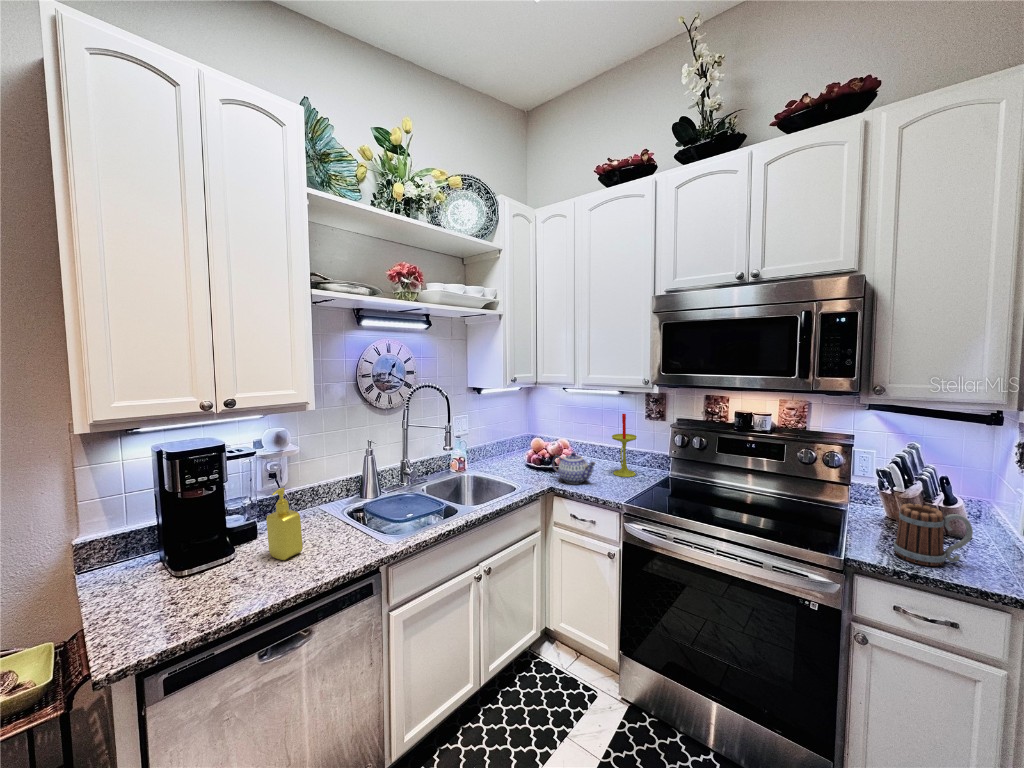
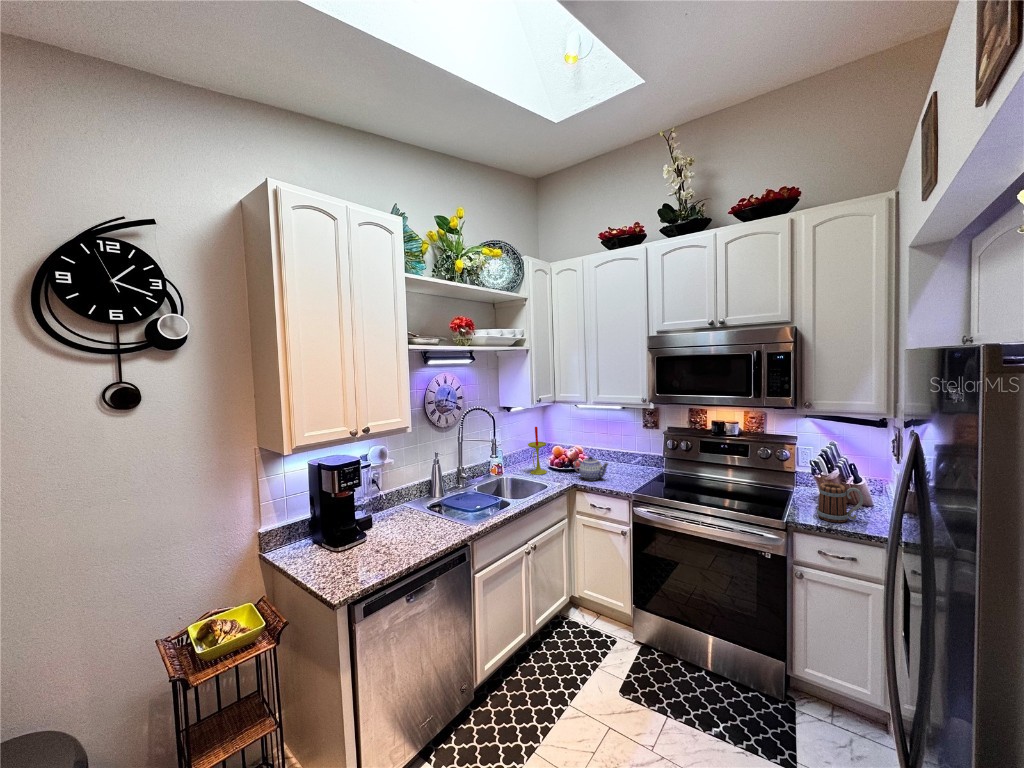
candle: present [612,414,637,477] -> present [528,427,547,475]
soap dispenser: present [266,488,303,560] -> none [388,489,413,539]

